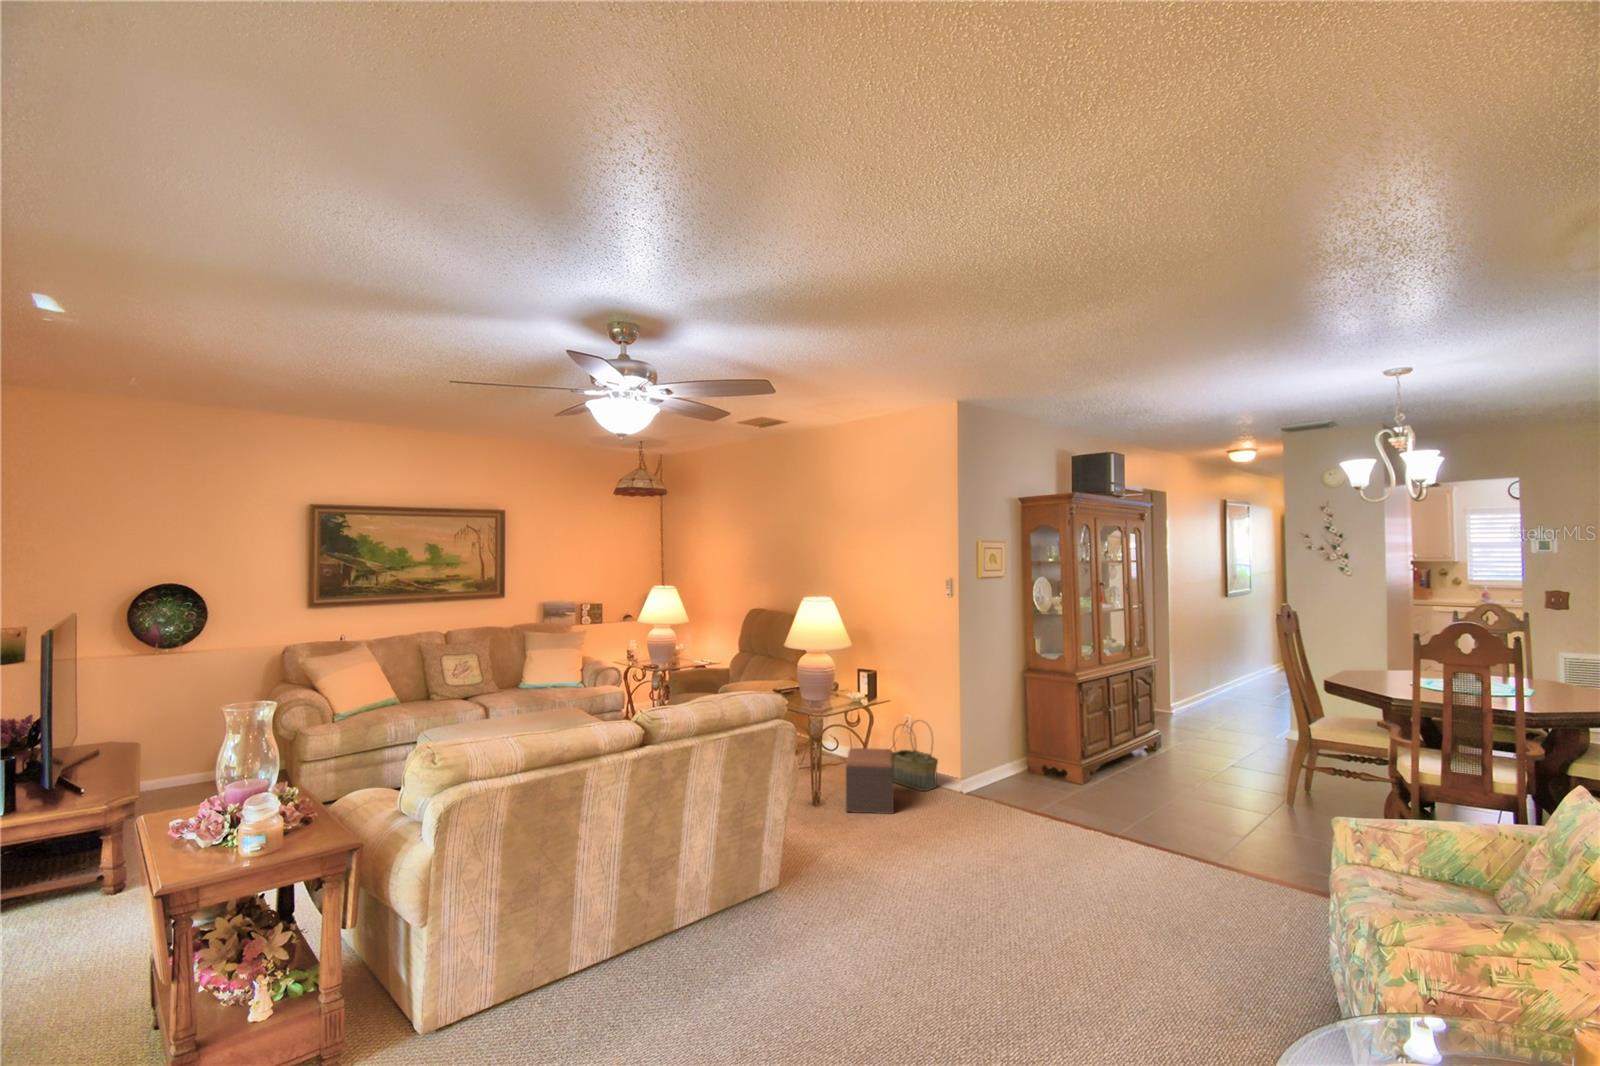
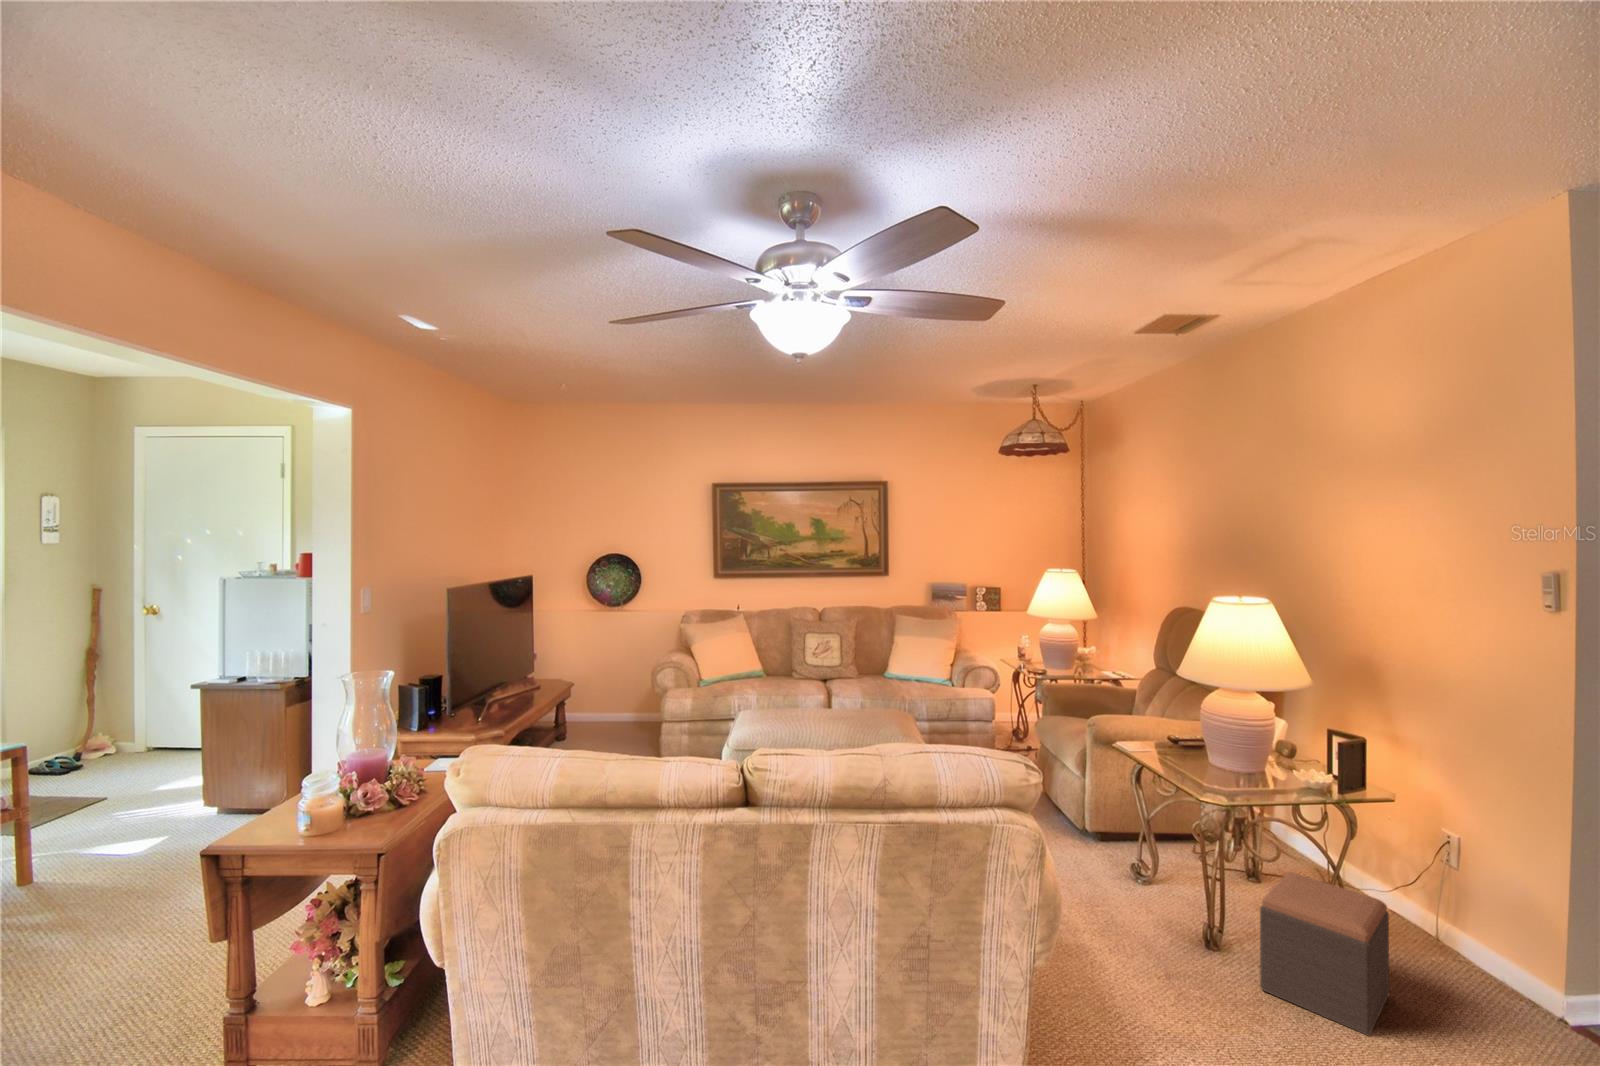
basket: present [893,727,938,791] -> none [1403,853,1525,1009]

